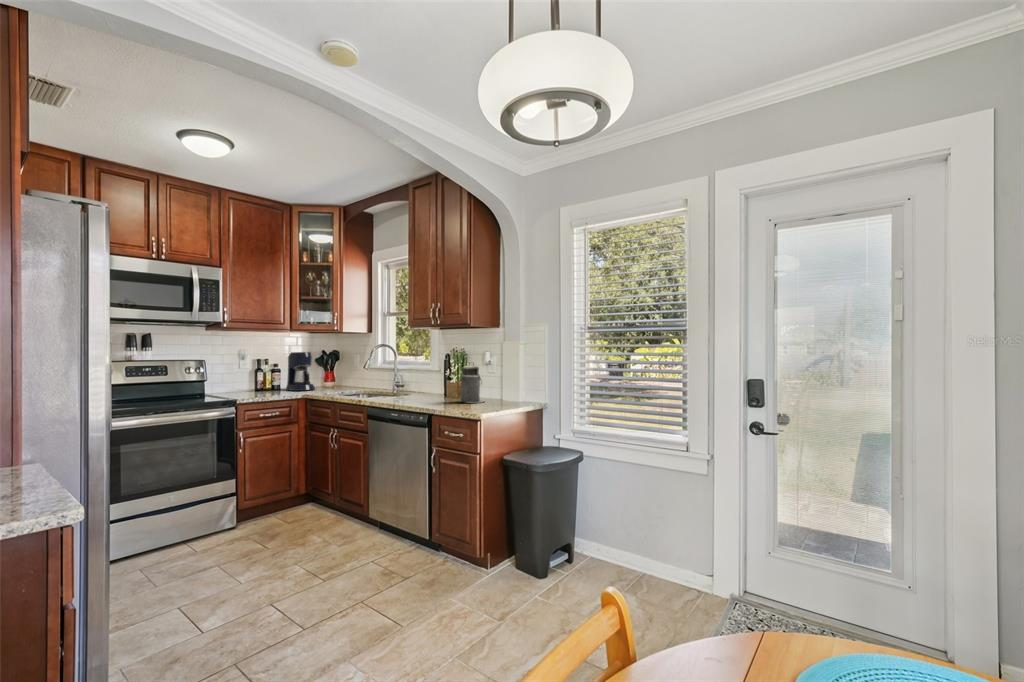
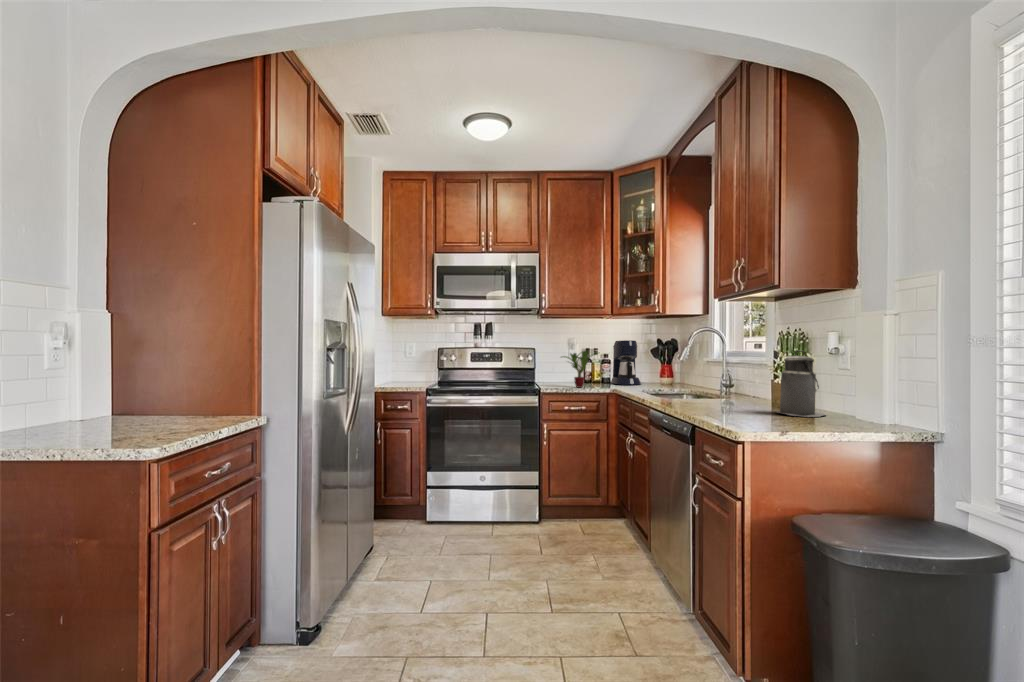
potted plant: none [246,362,288,396] -> present [563,351,590,388]

